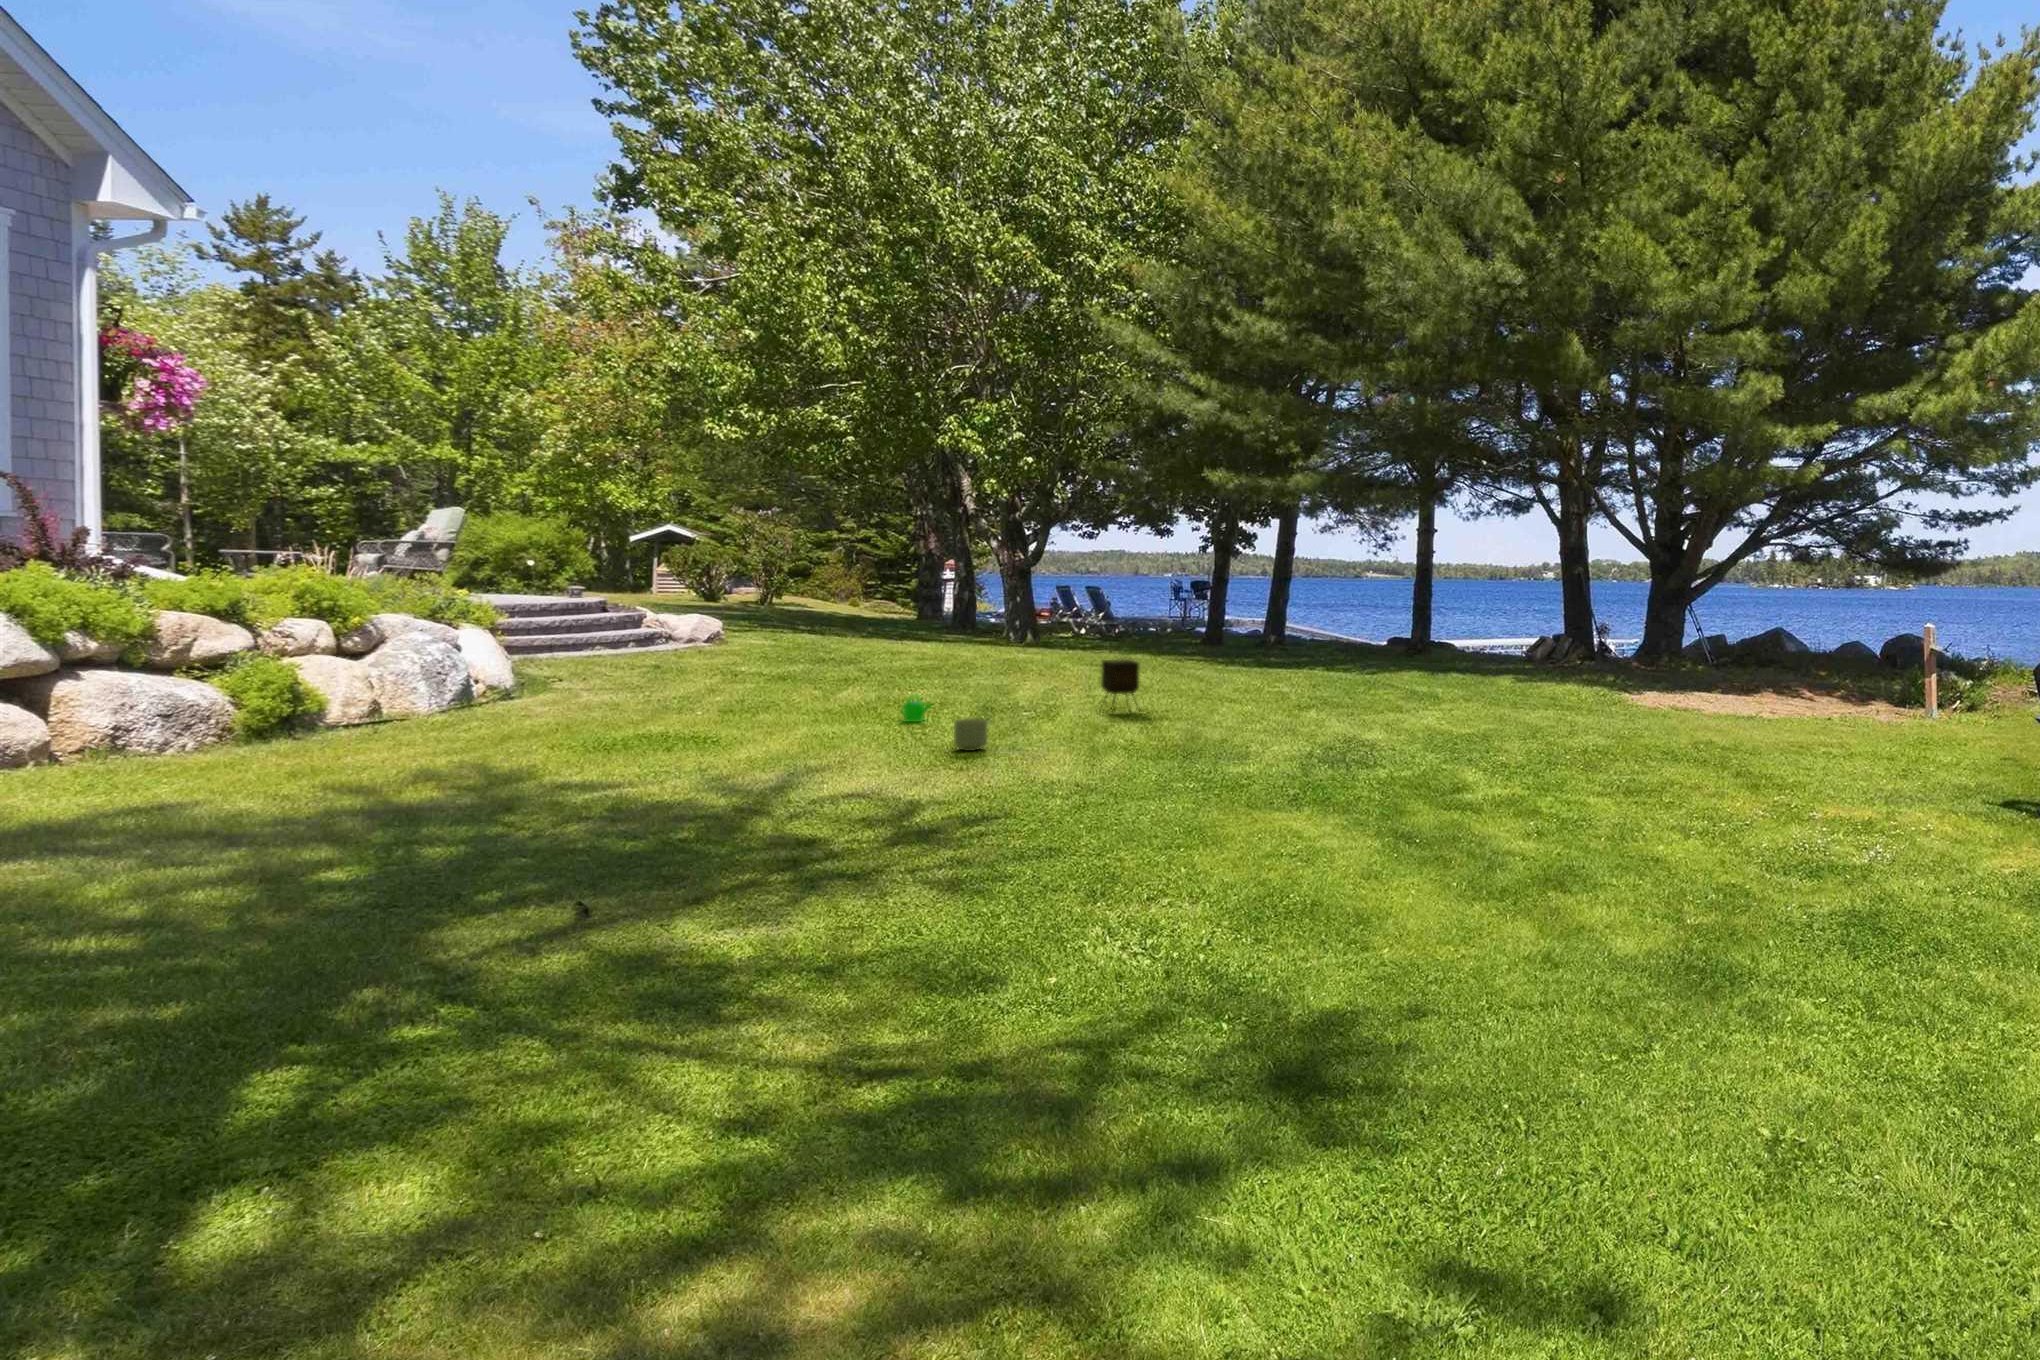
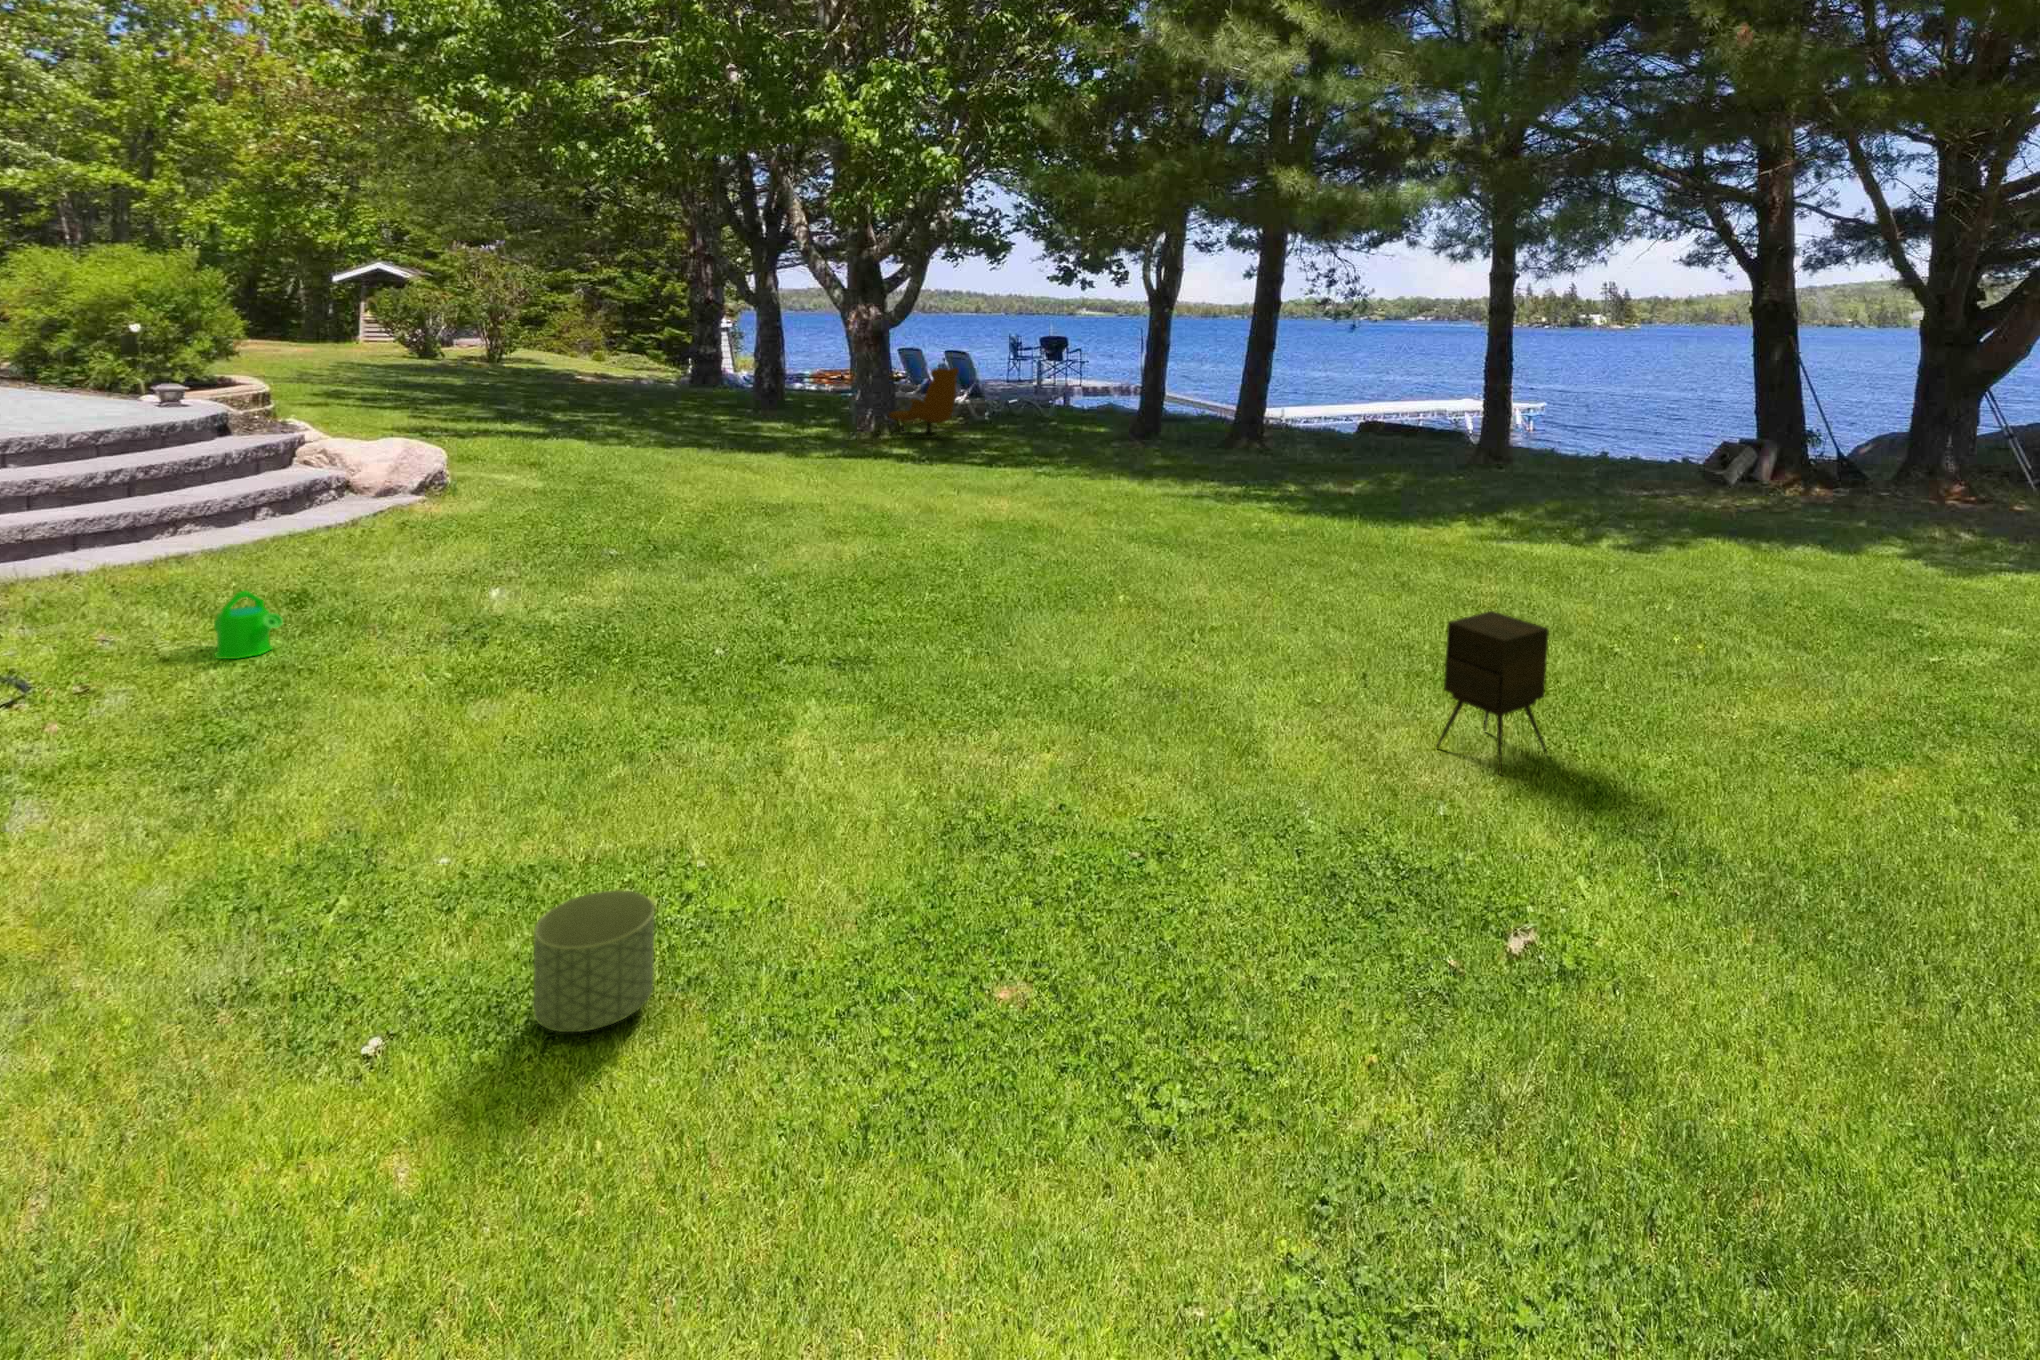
lounge chair: none [1030,594,1077,647] -> present [889,368,959,436]
watering can: present [901,694,931,722] -> present [214,591,283,659]
planter: present [954,718,987,751] -> present [534,890,654,1032]

